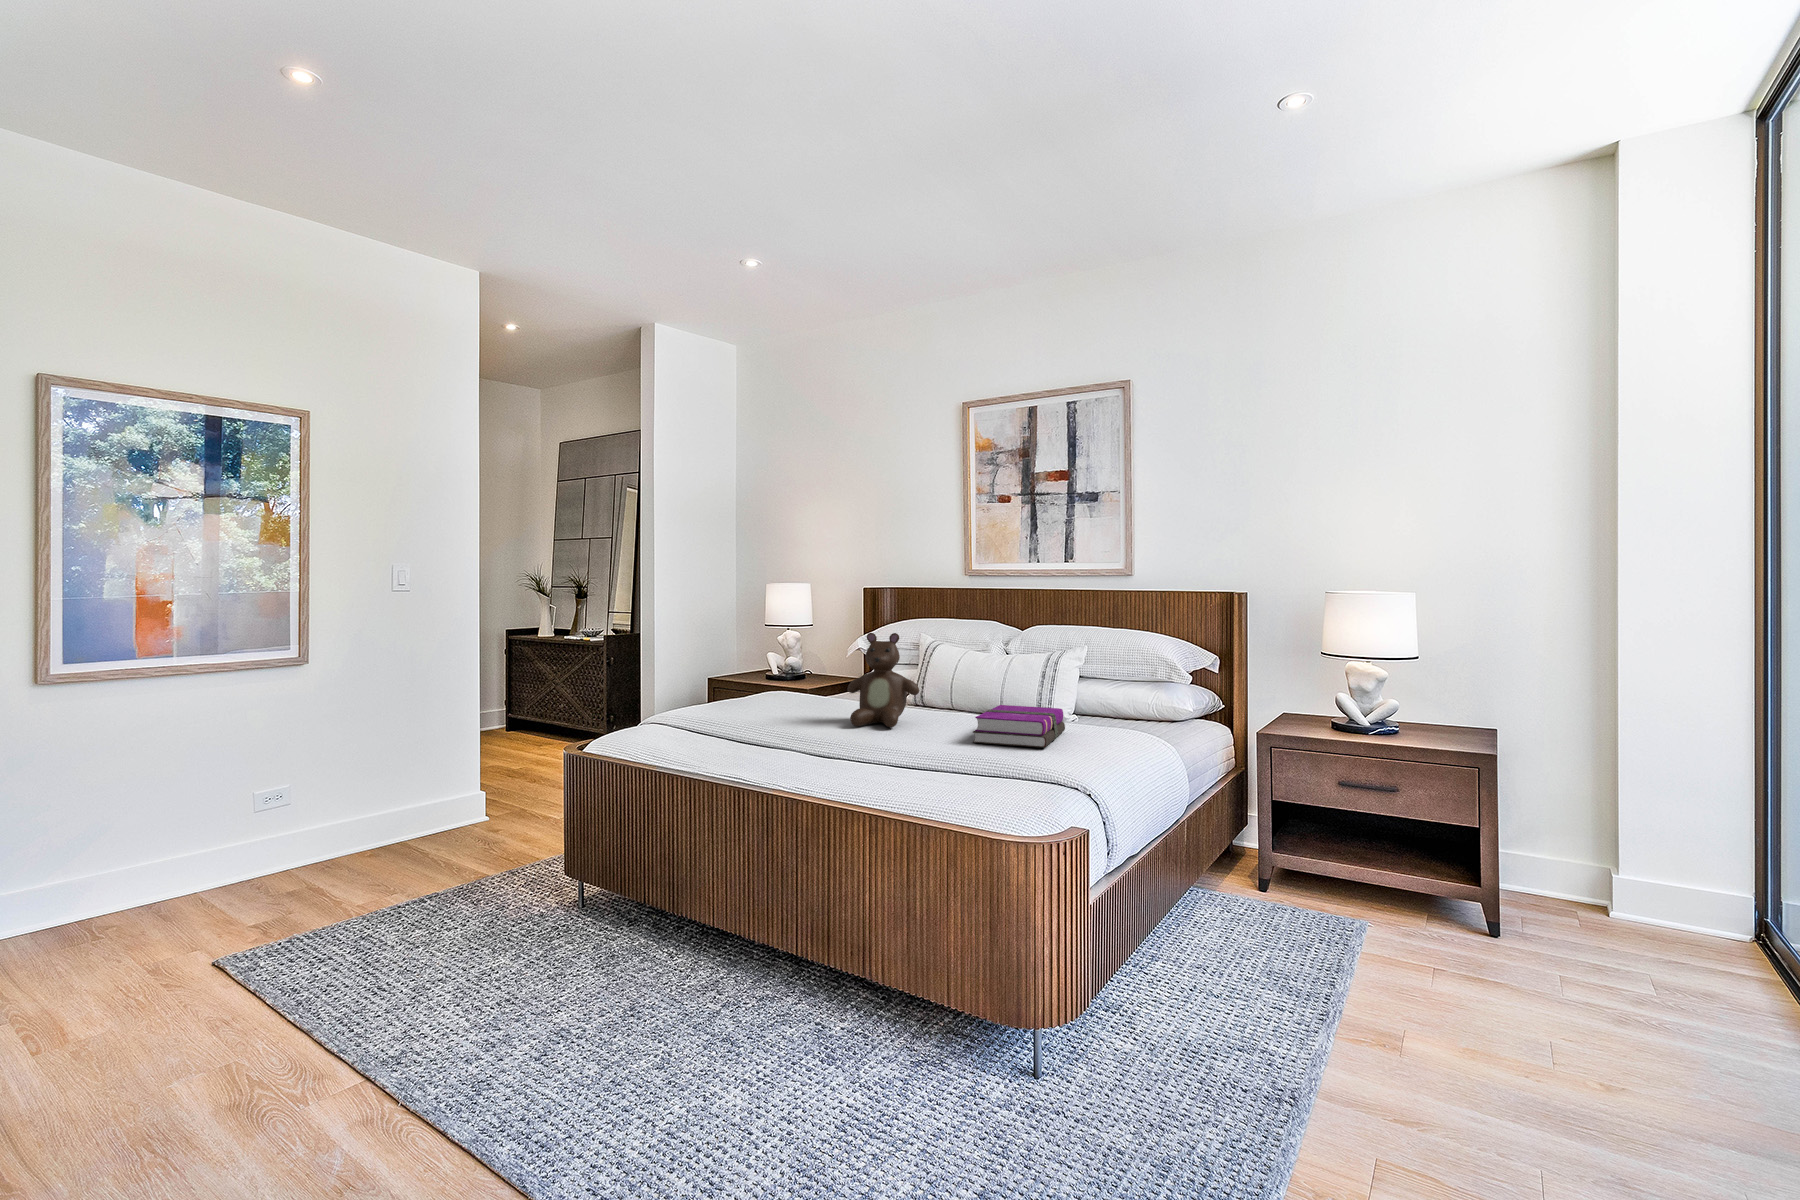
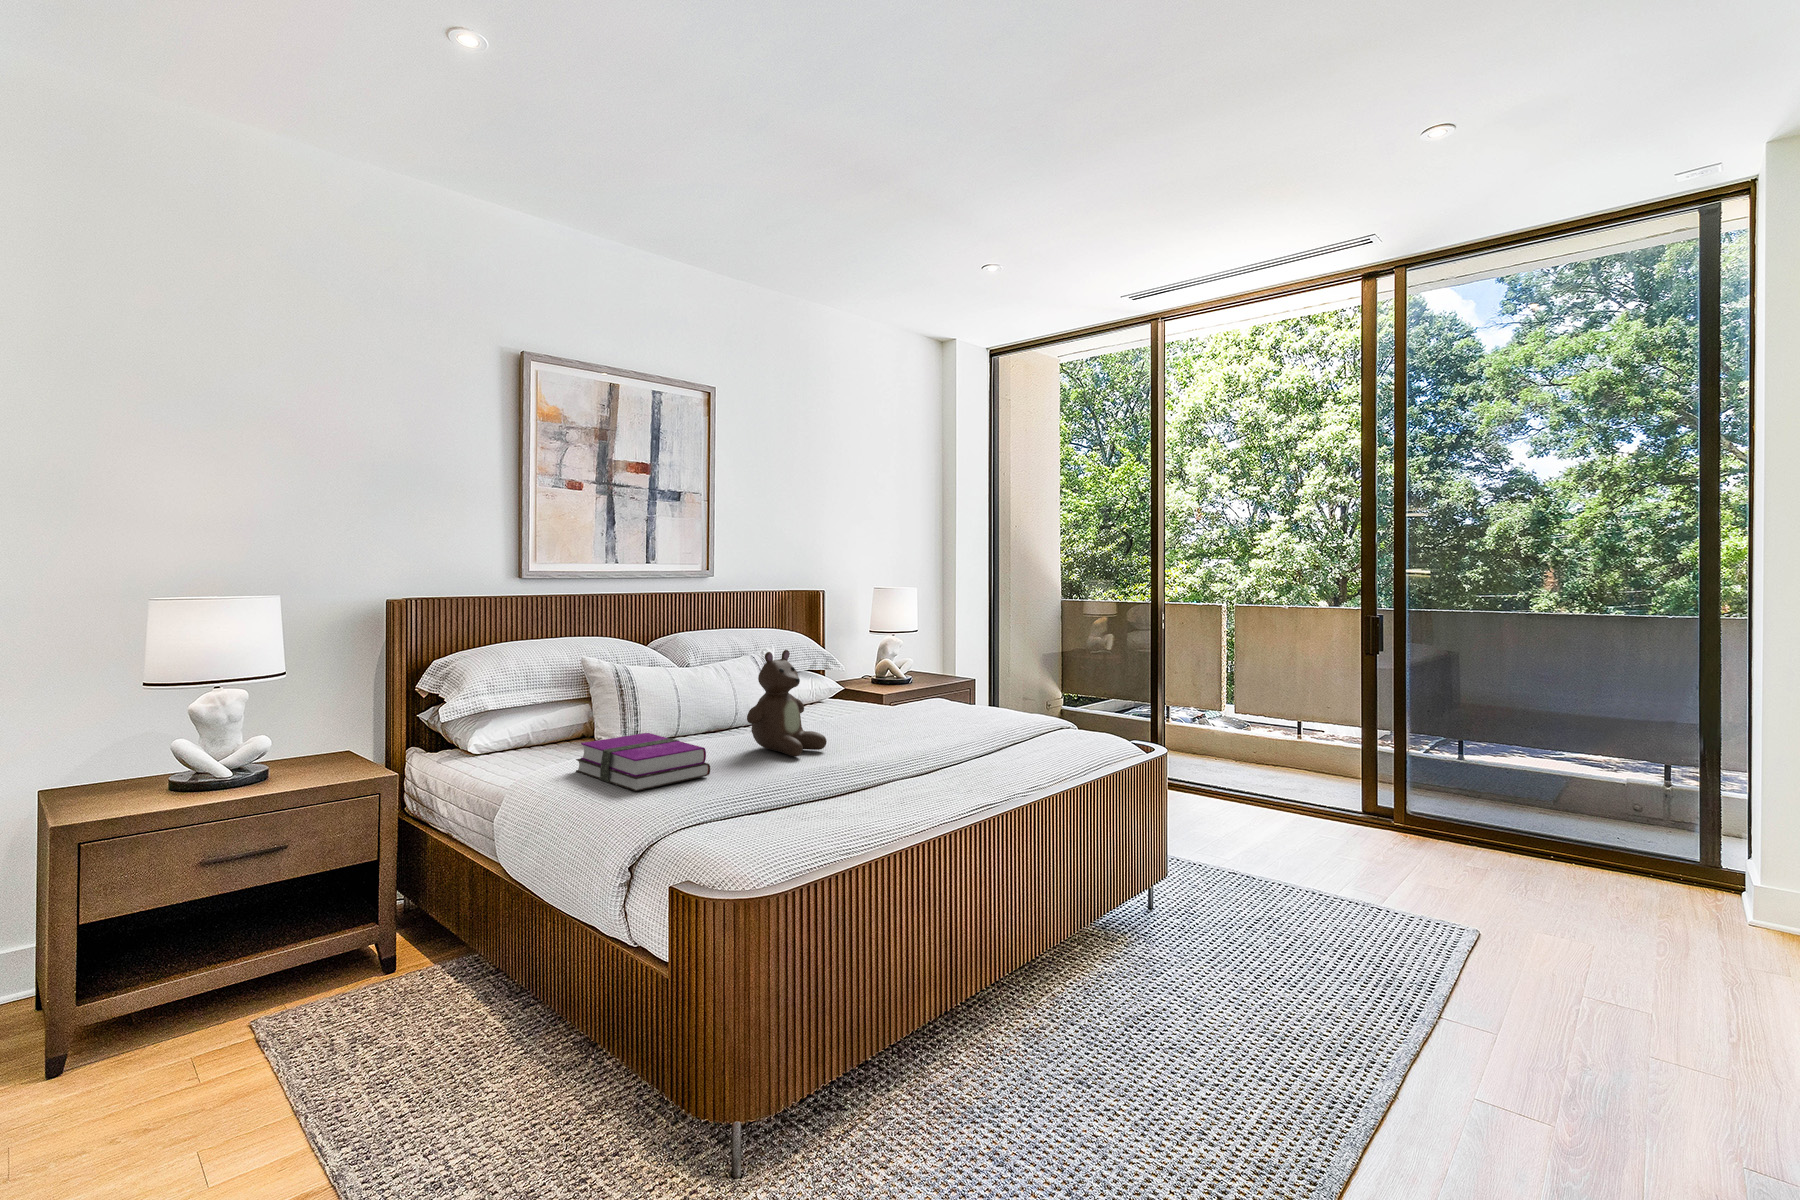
hardback book: present [973,705,1065,748] -> present [576,733,710,791]

